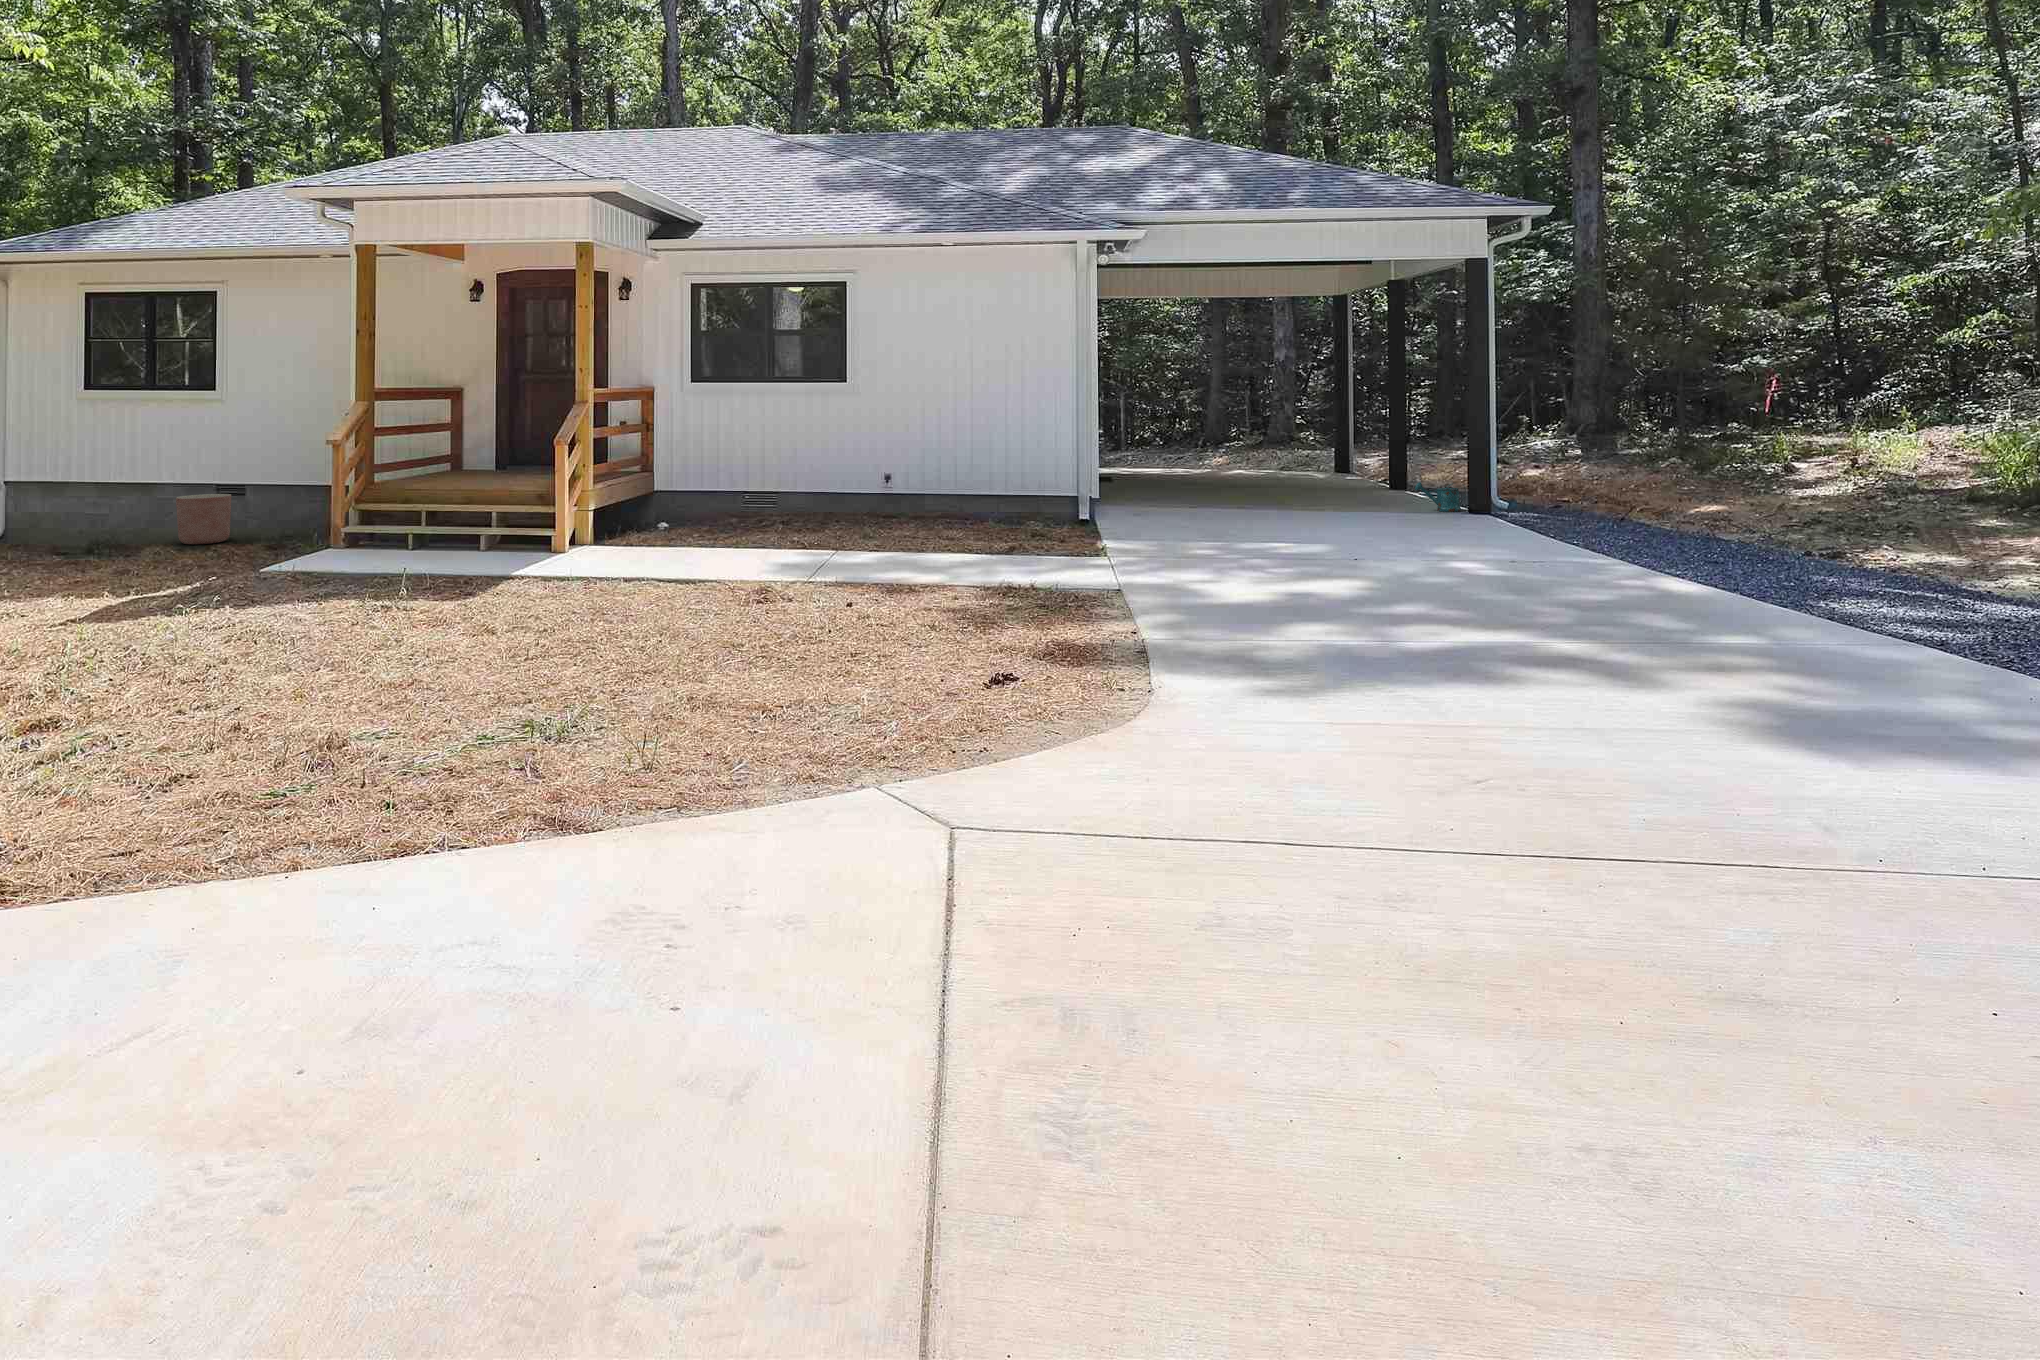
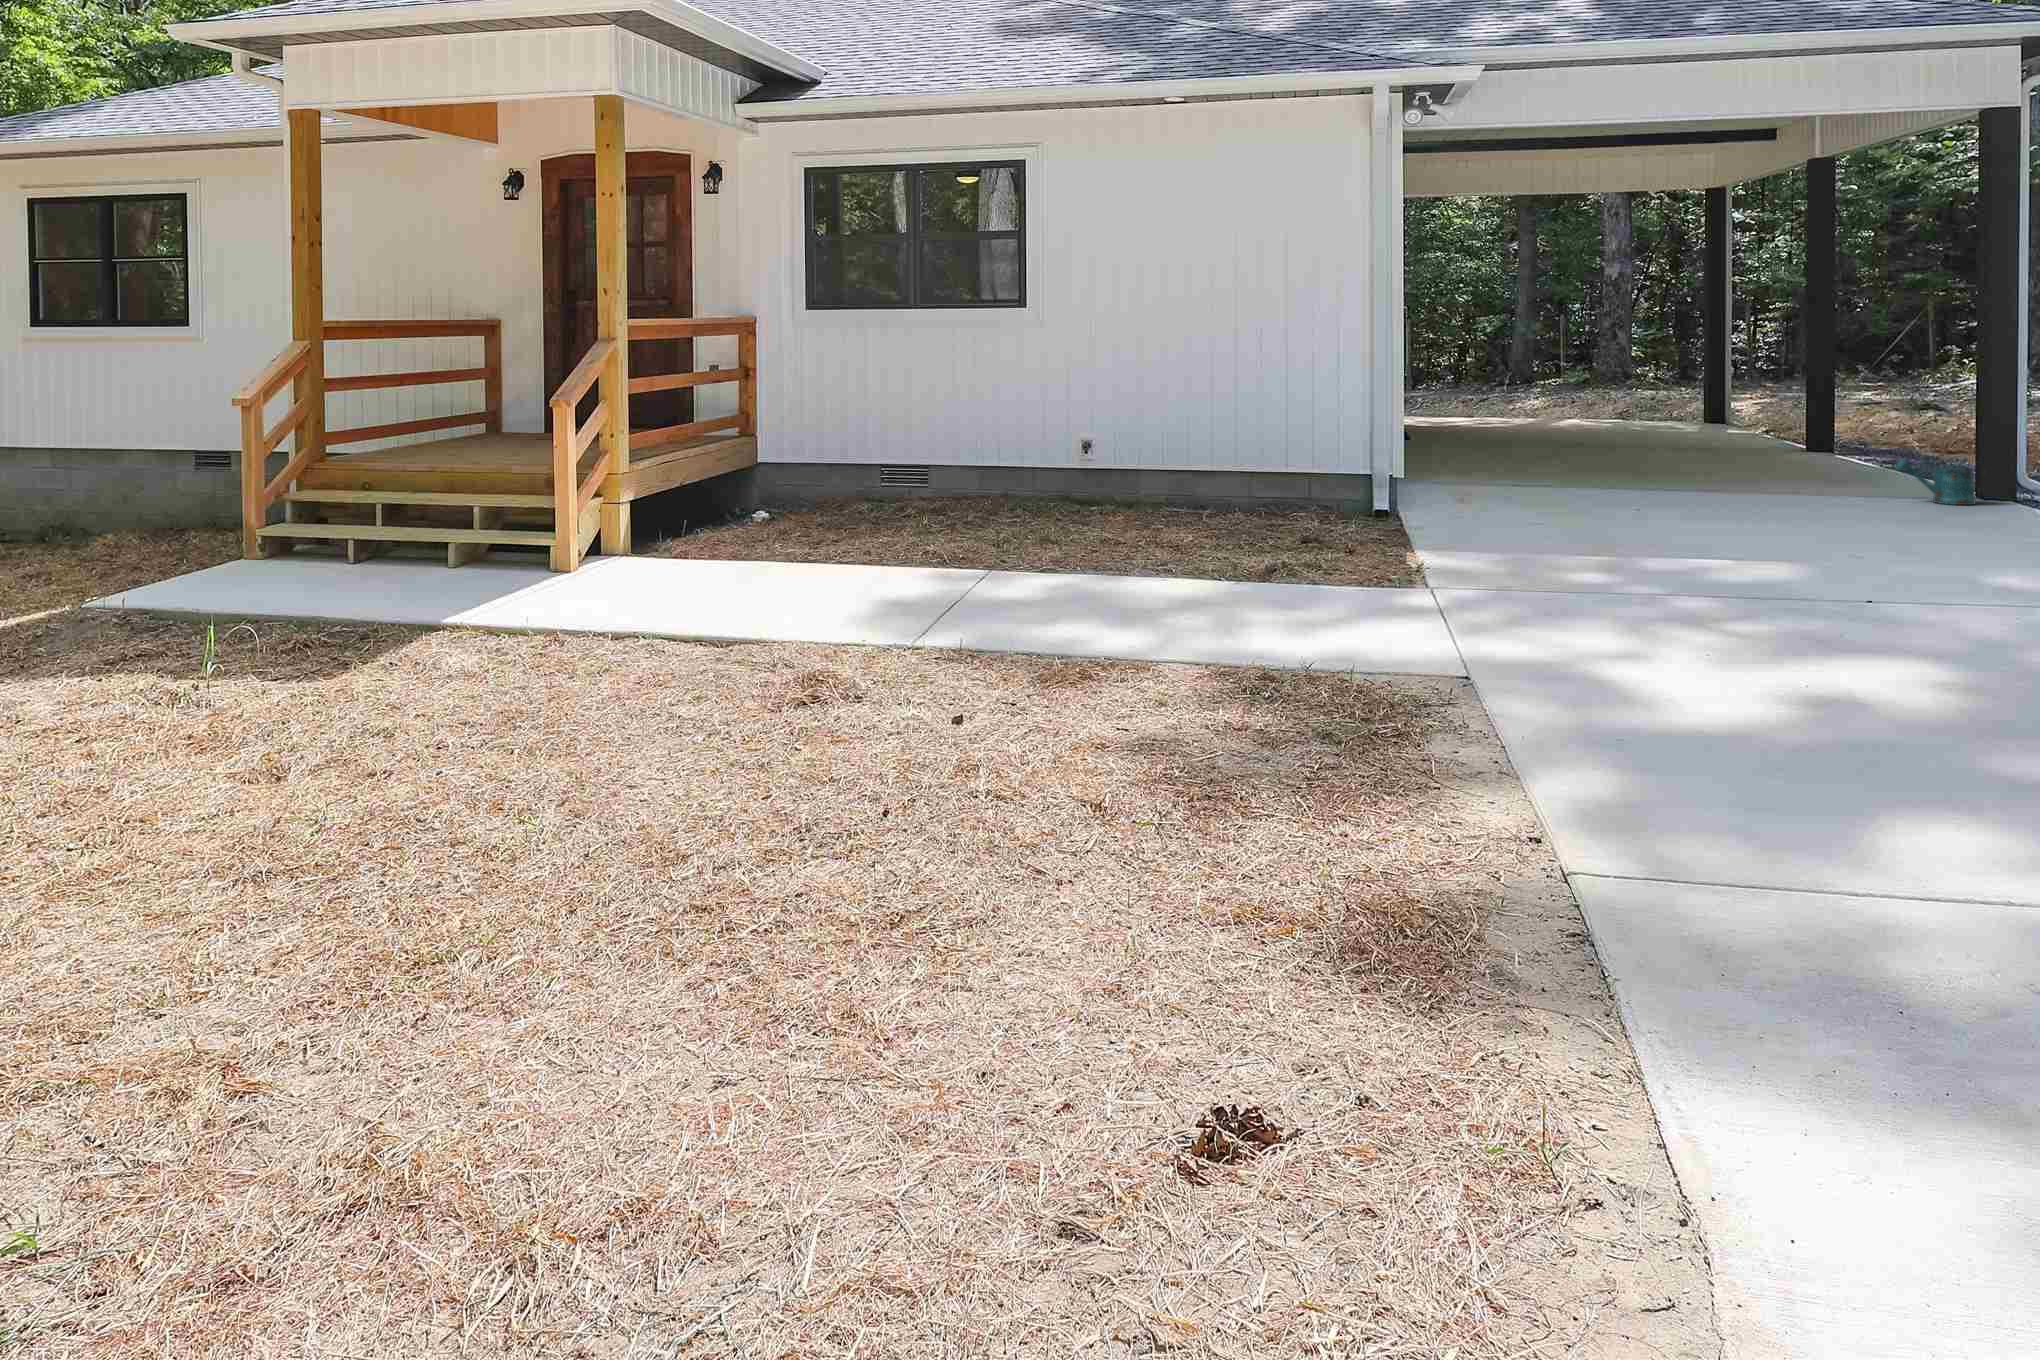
planter: present [176,494,231,544] -> none [119,459,199,528]

